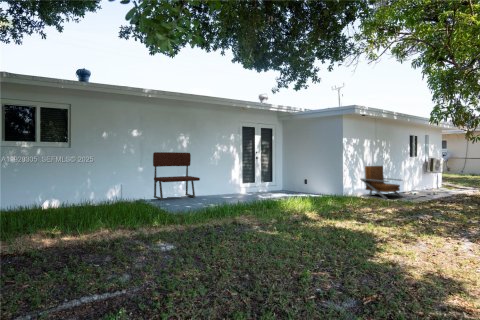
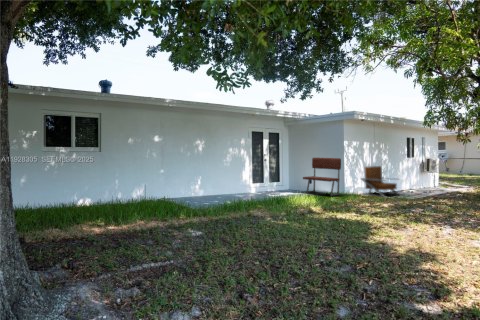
bench: present [153,152,200,200] -> present [303,158,341,196]

